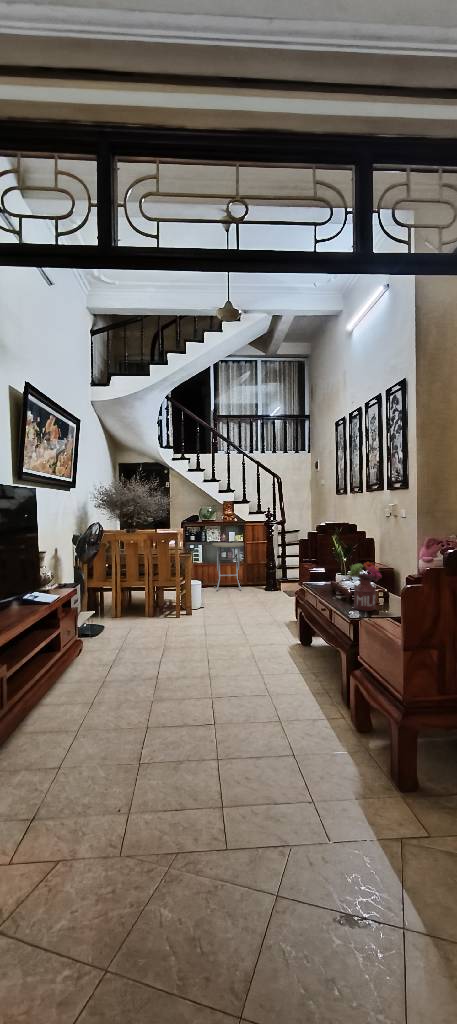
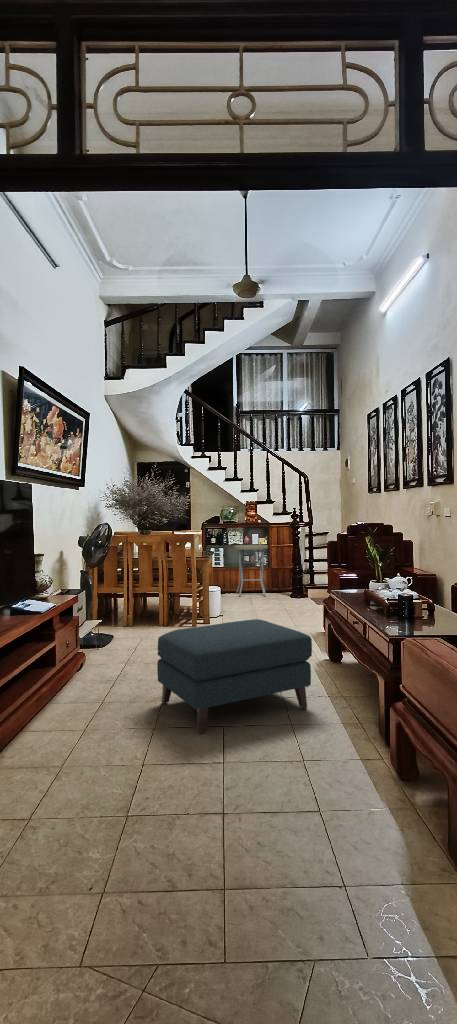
flower arrangement: present [349,562,382,611] -> none [386,566,428,626]
ottoman: none [155,608,287,702] -> present [157,619,312,734]

